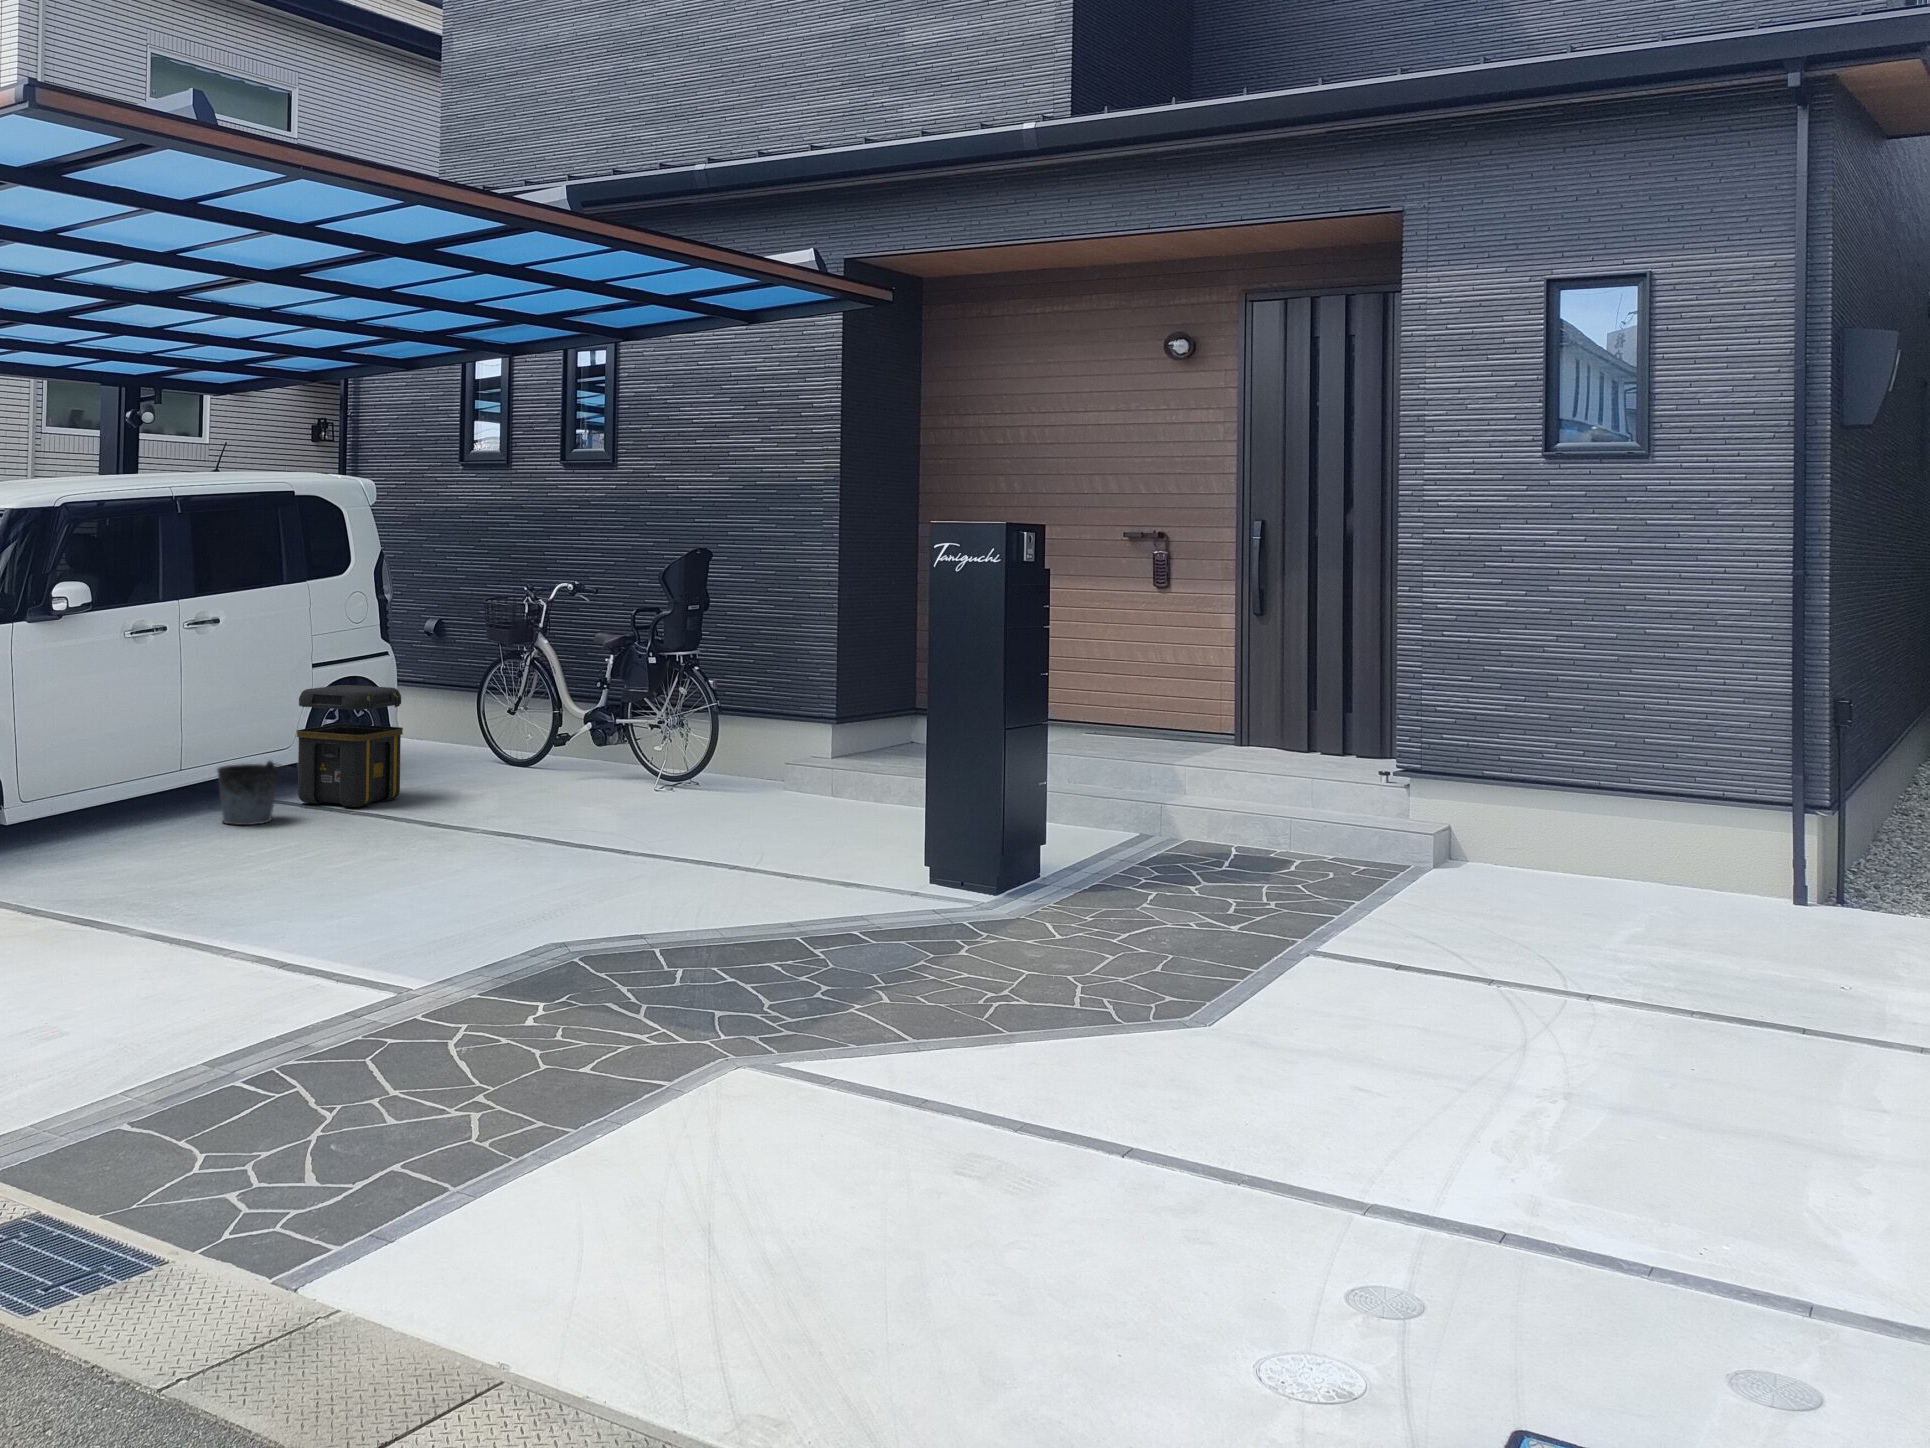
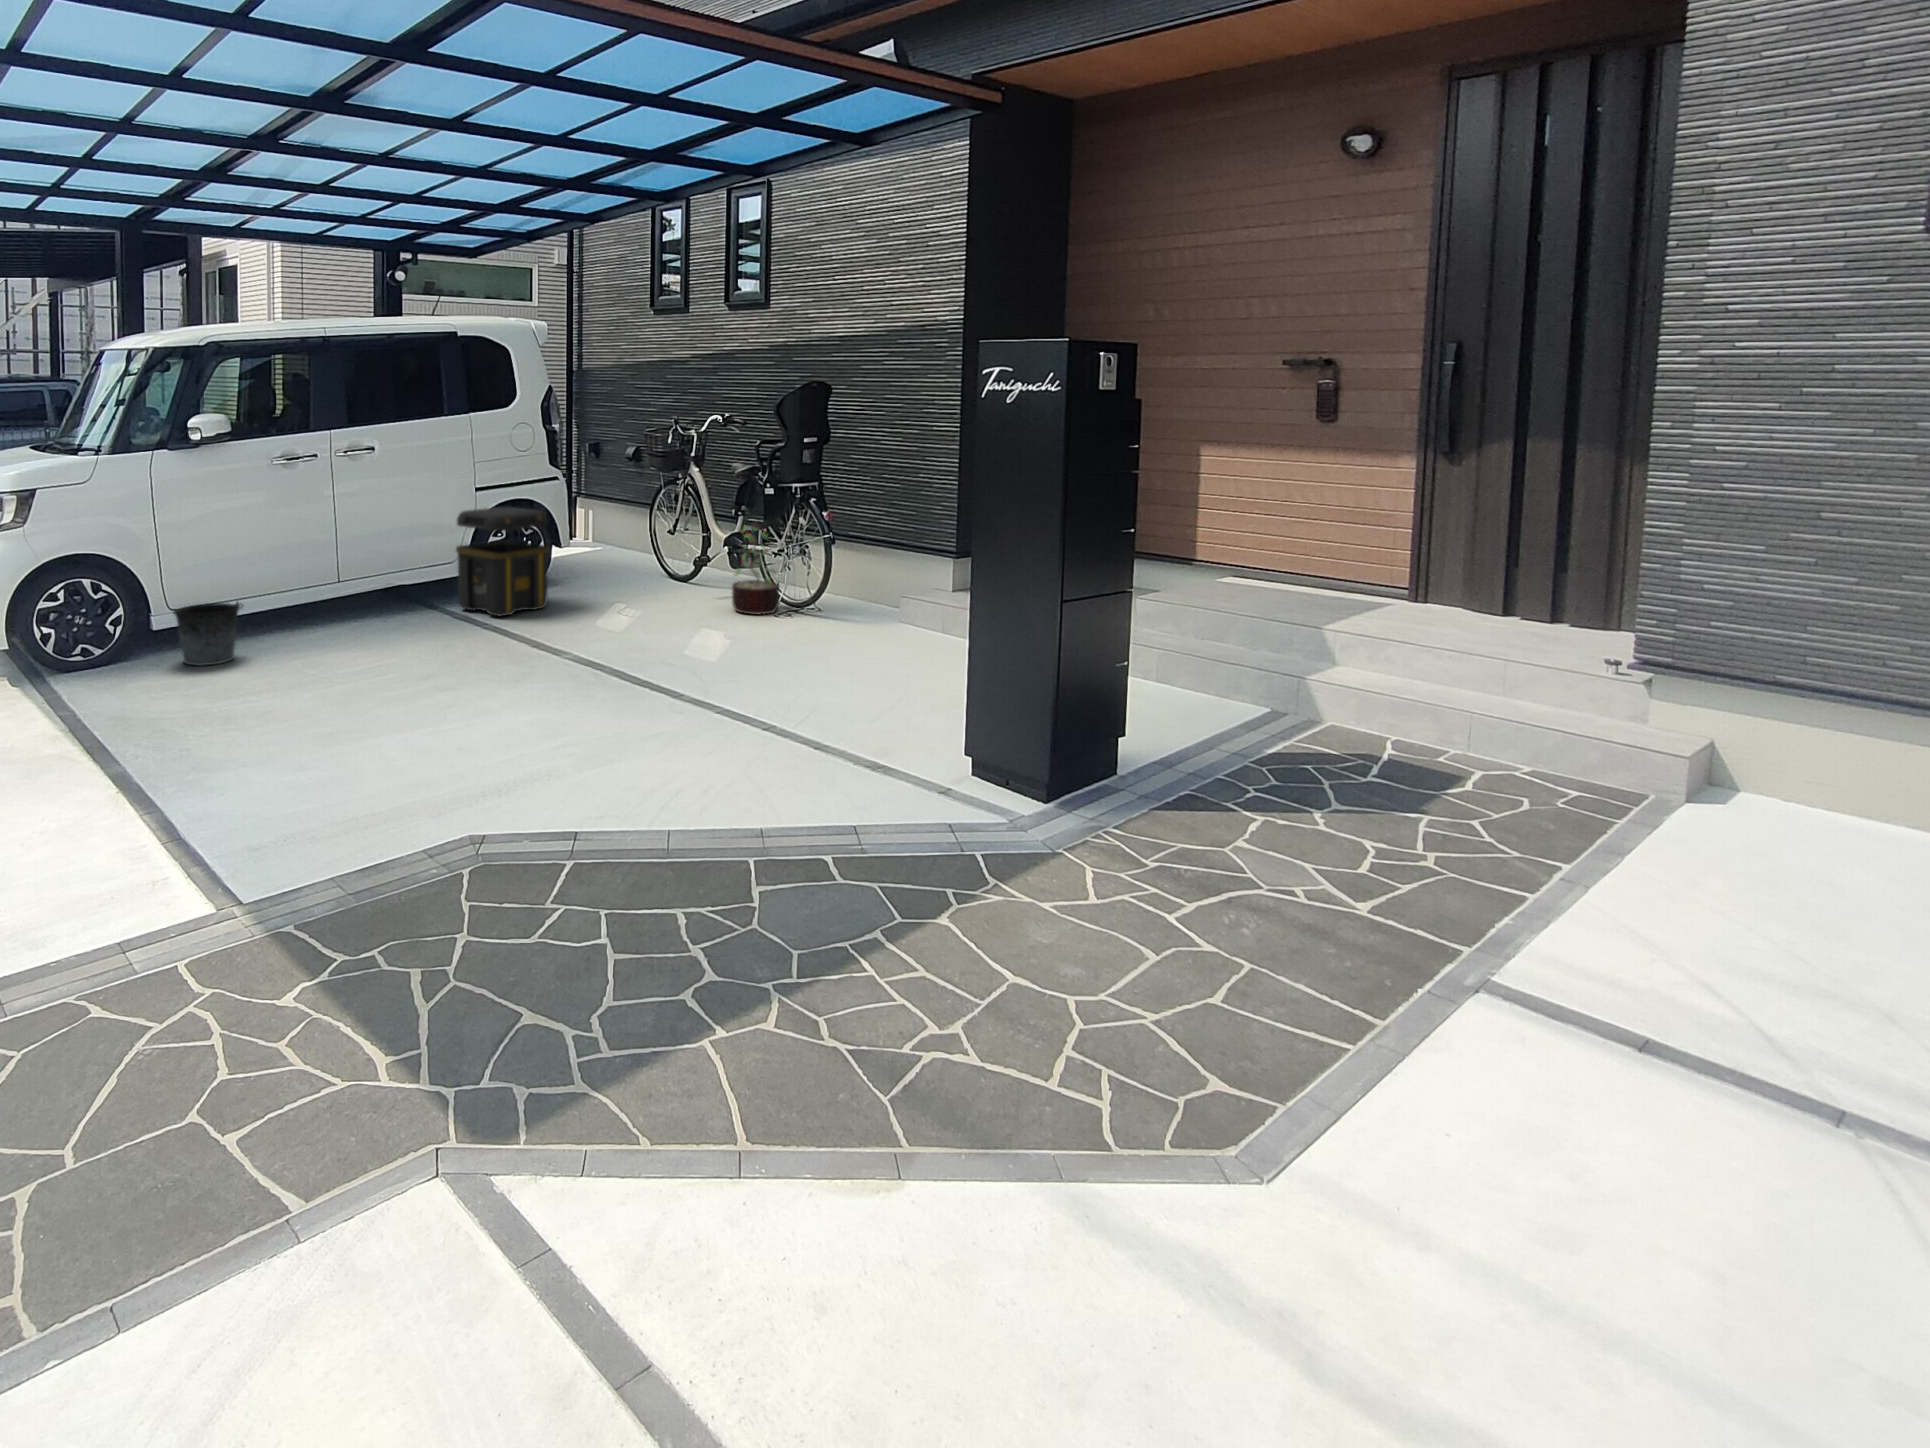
decorative plant: none [603,698,657,794] -> present [732,527,780,615]
bucket: present [217,761,281,825] -> present [173,602,243,666]

